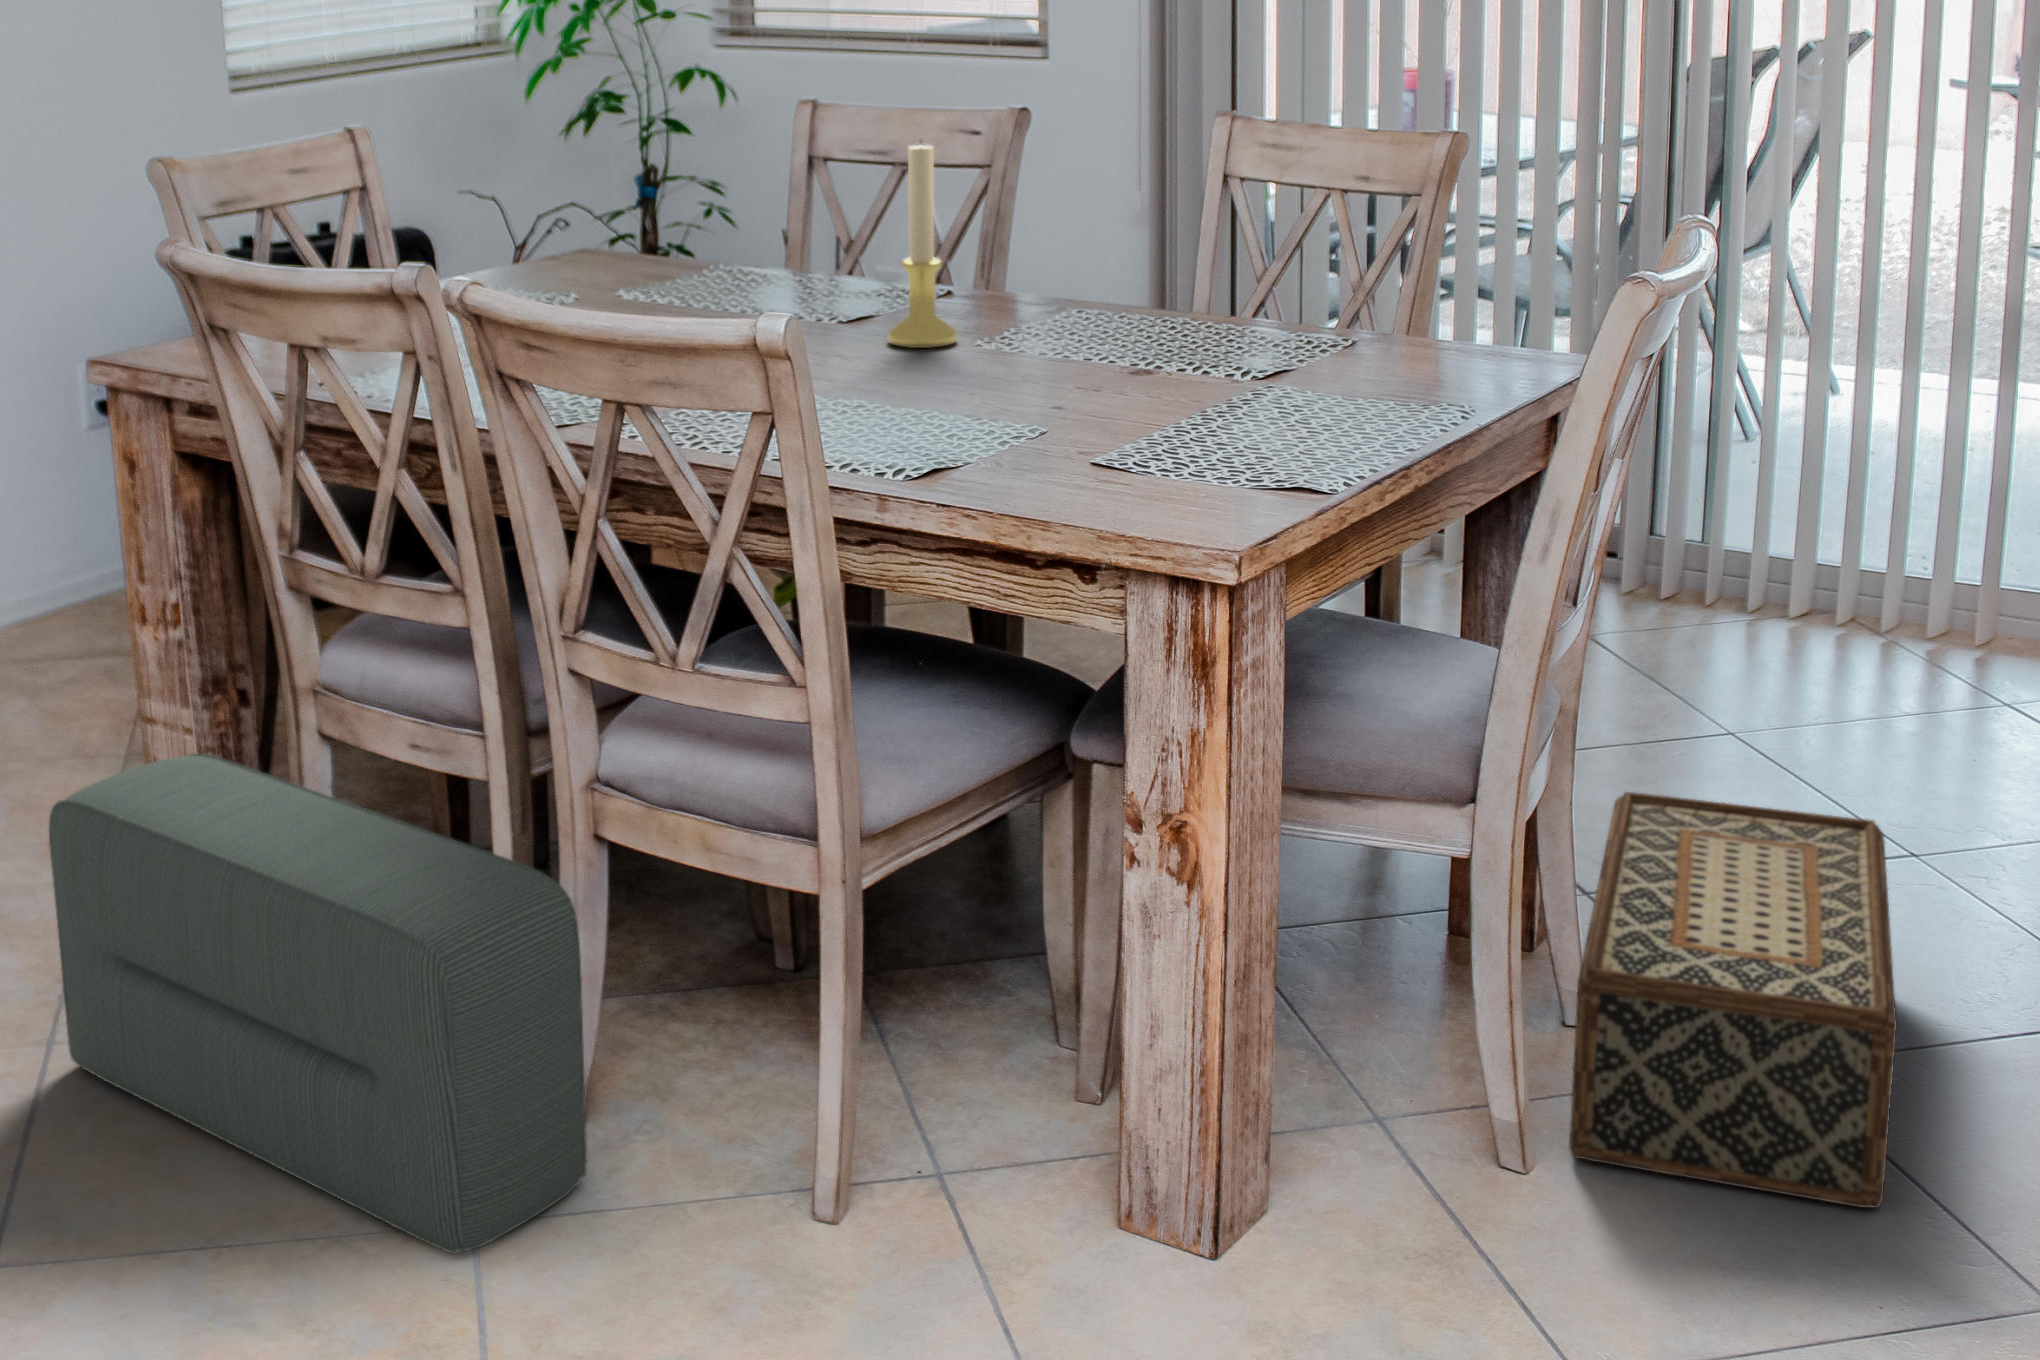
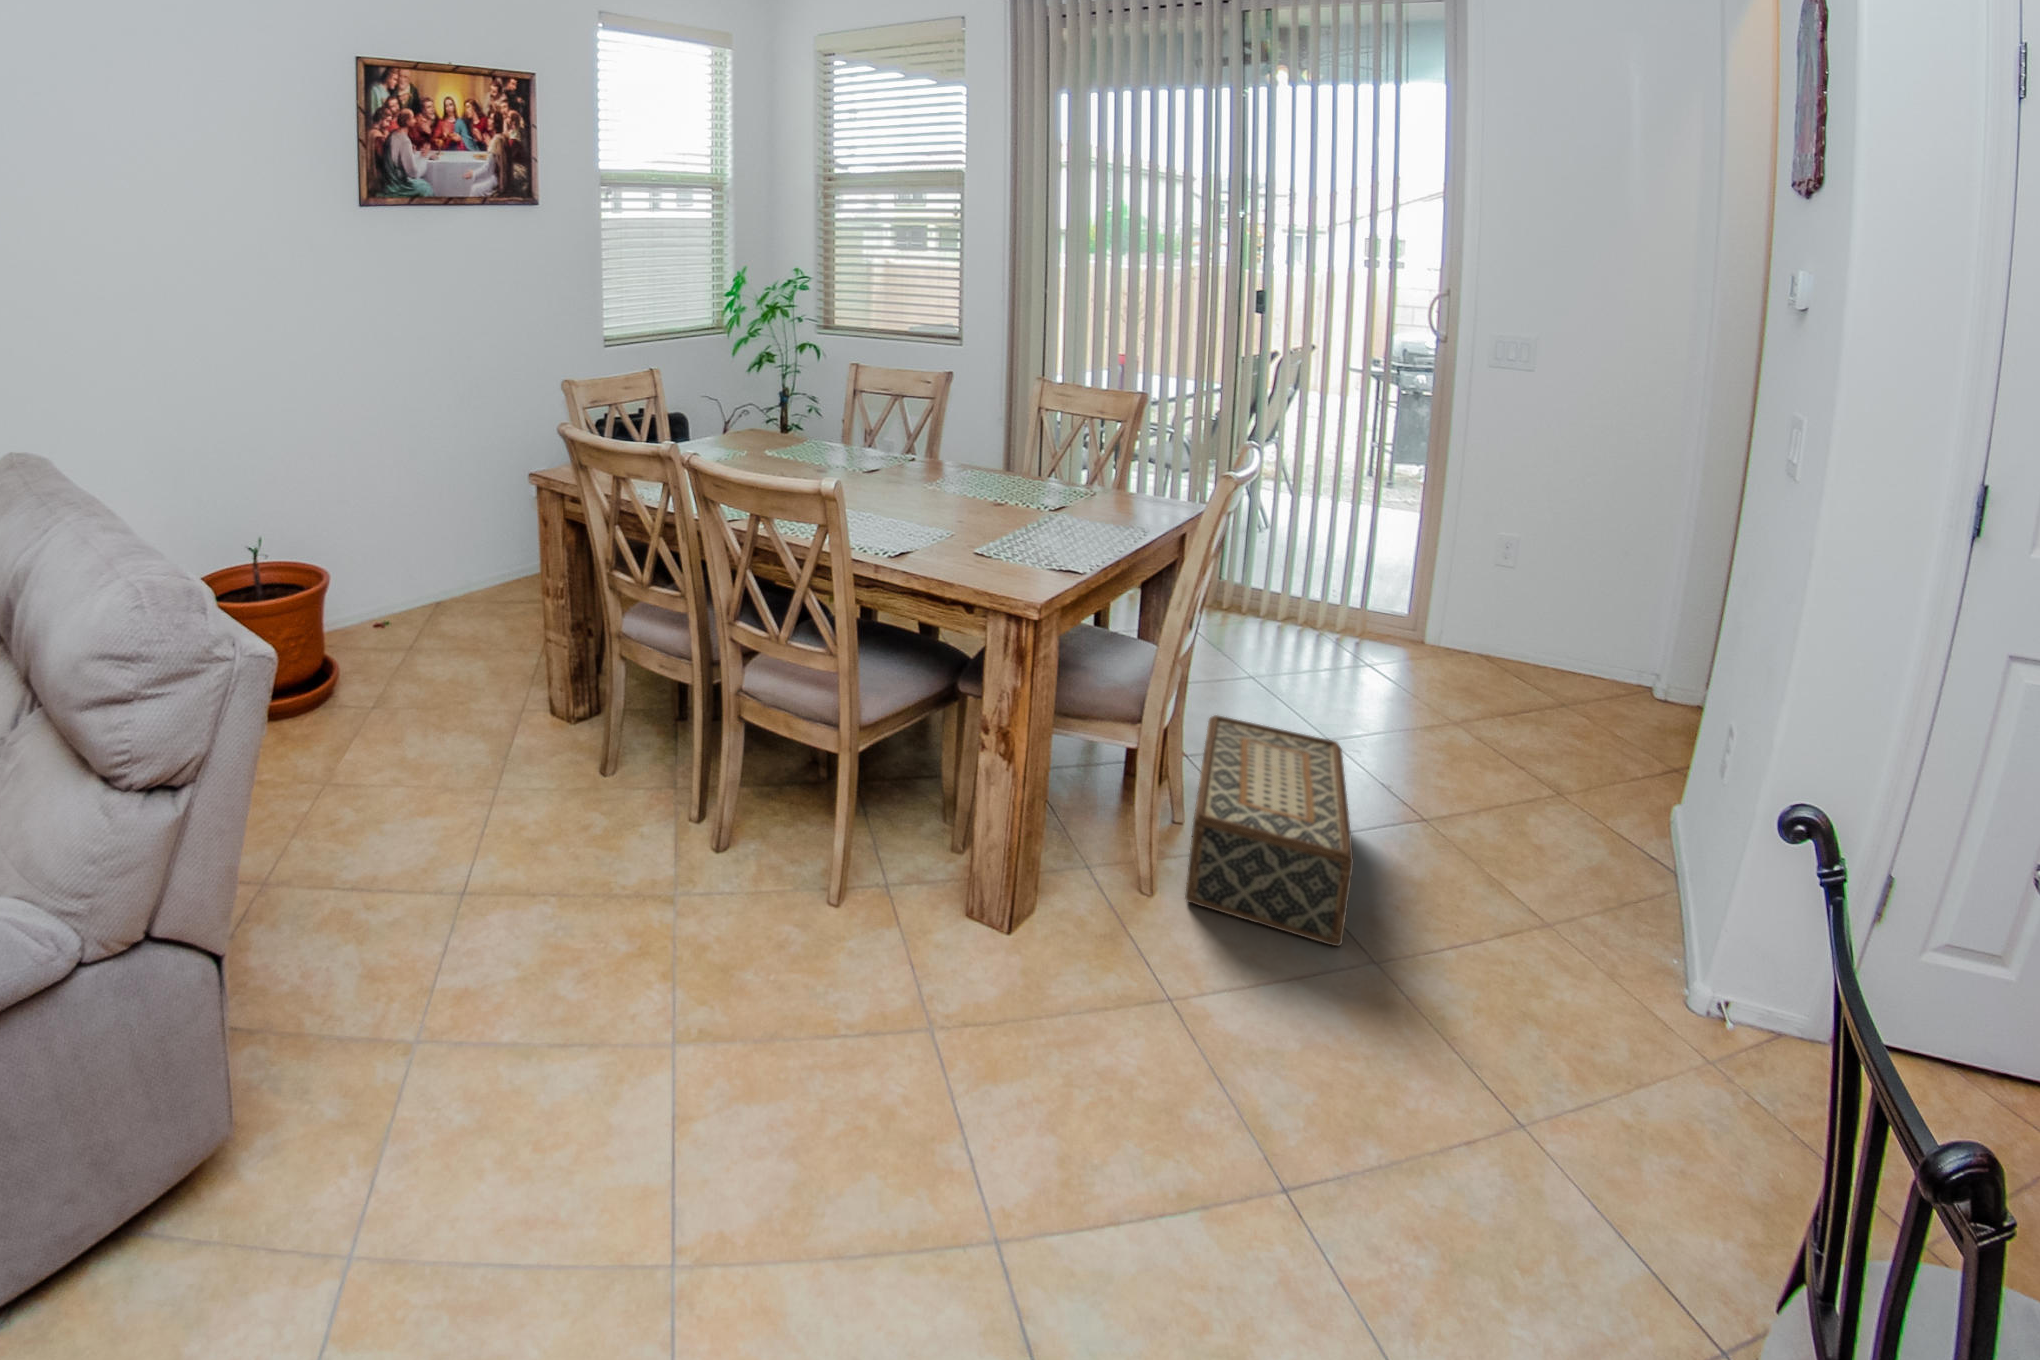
candle holder: present [888,145,957,348] -> none [879,390,911,483]
pouf: present [49,754,587,1254] -> none [498,647,726,900]

